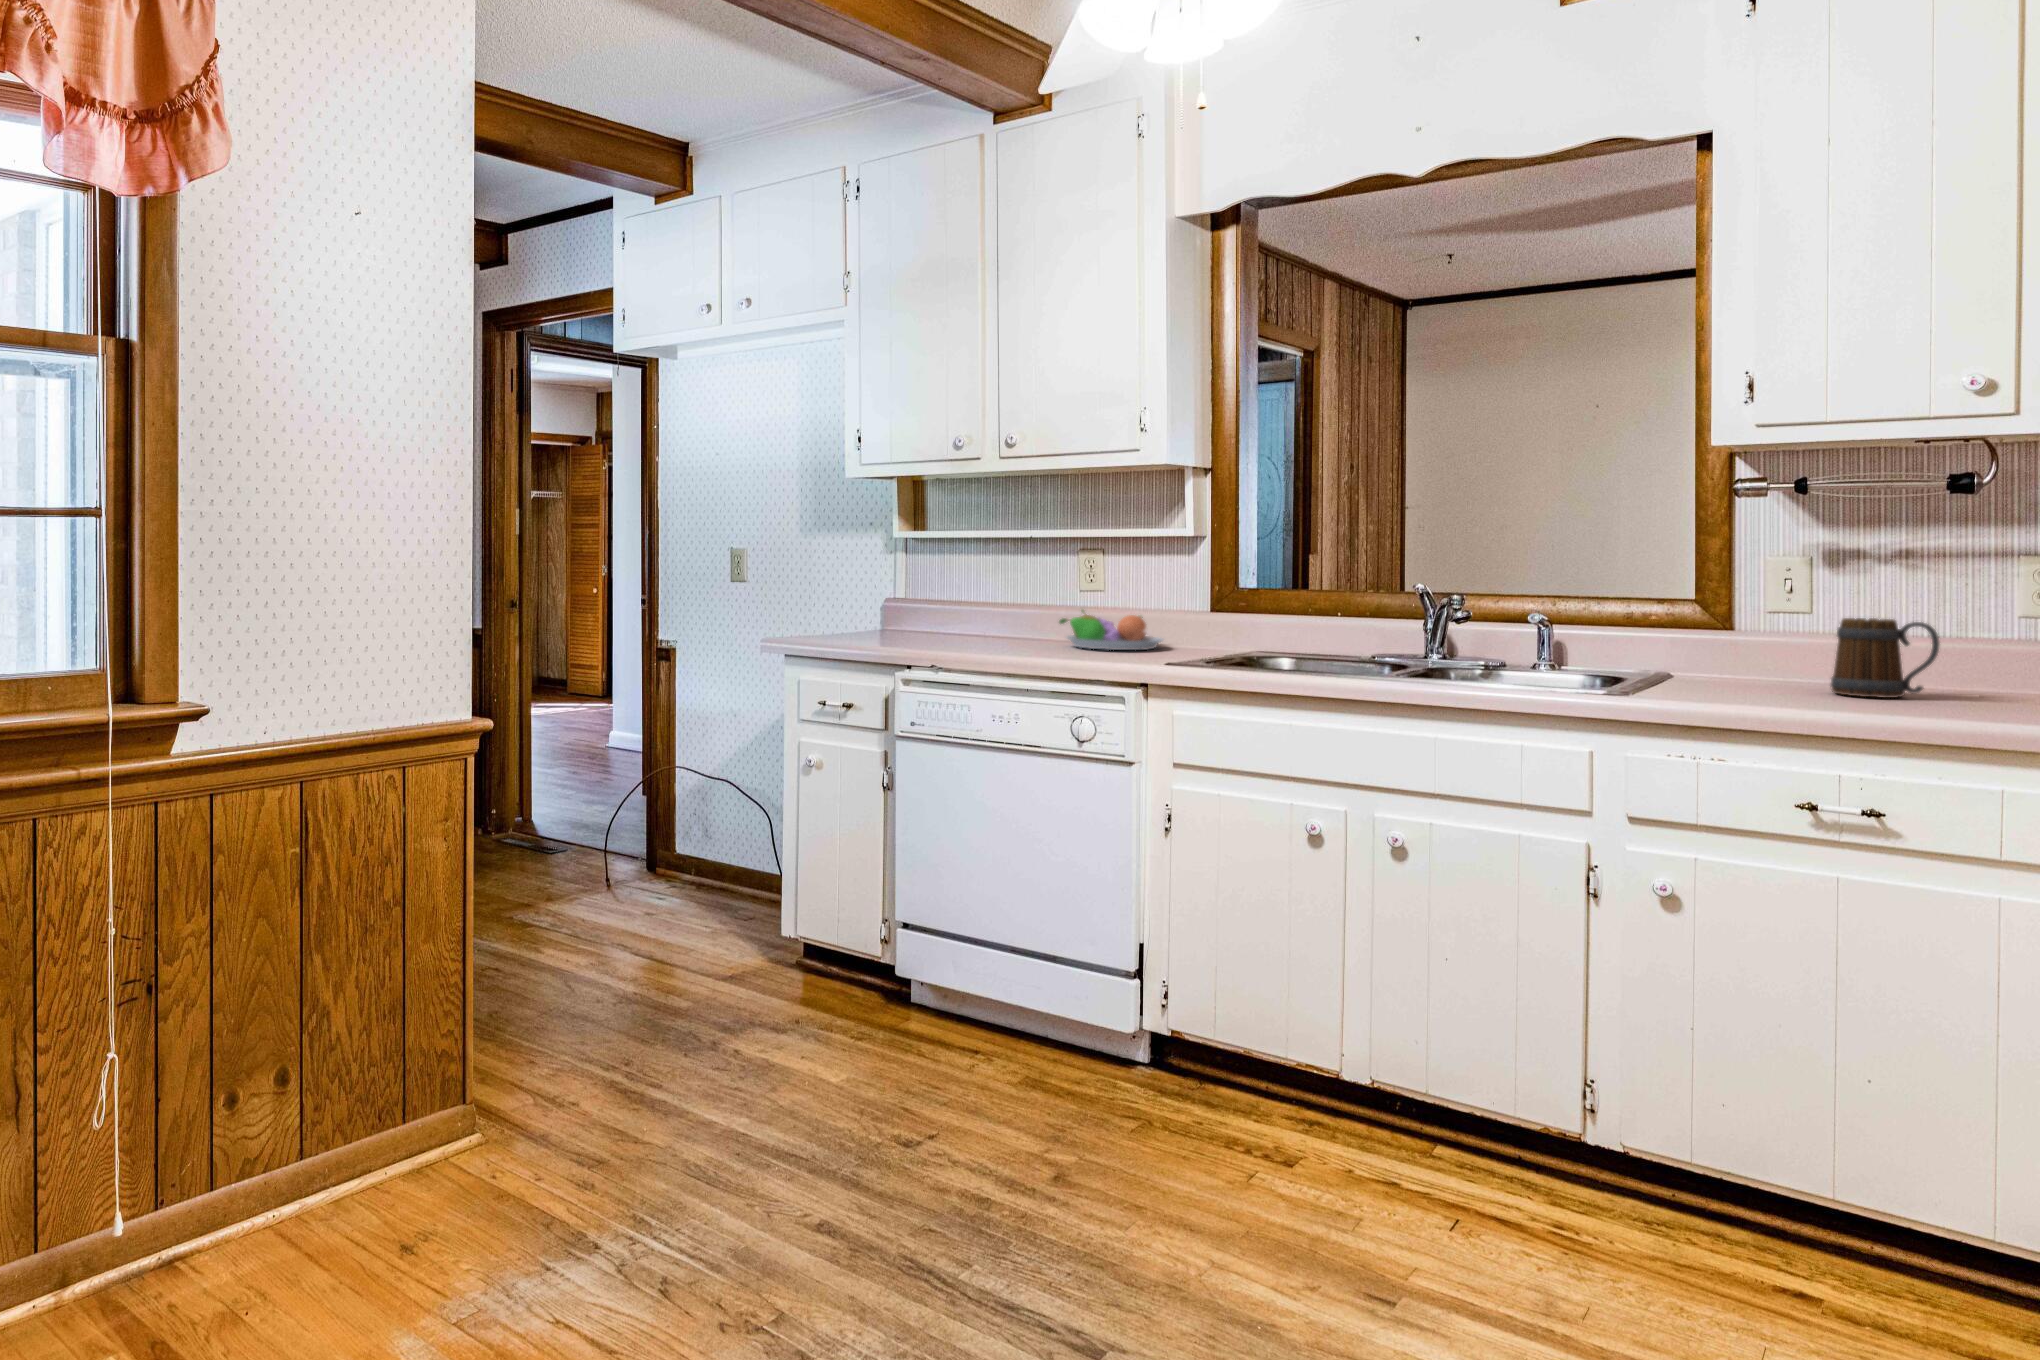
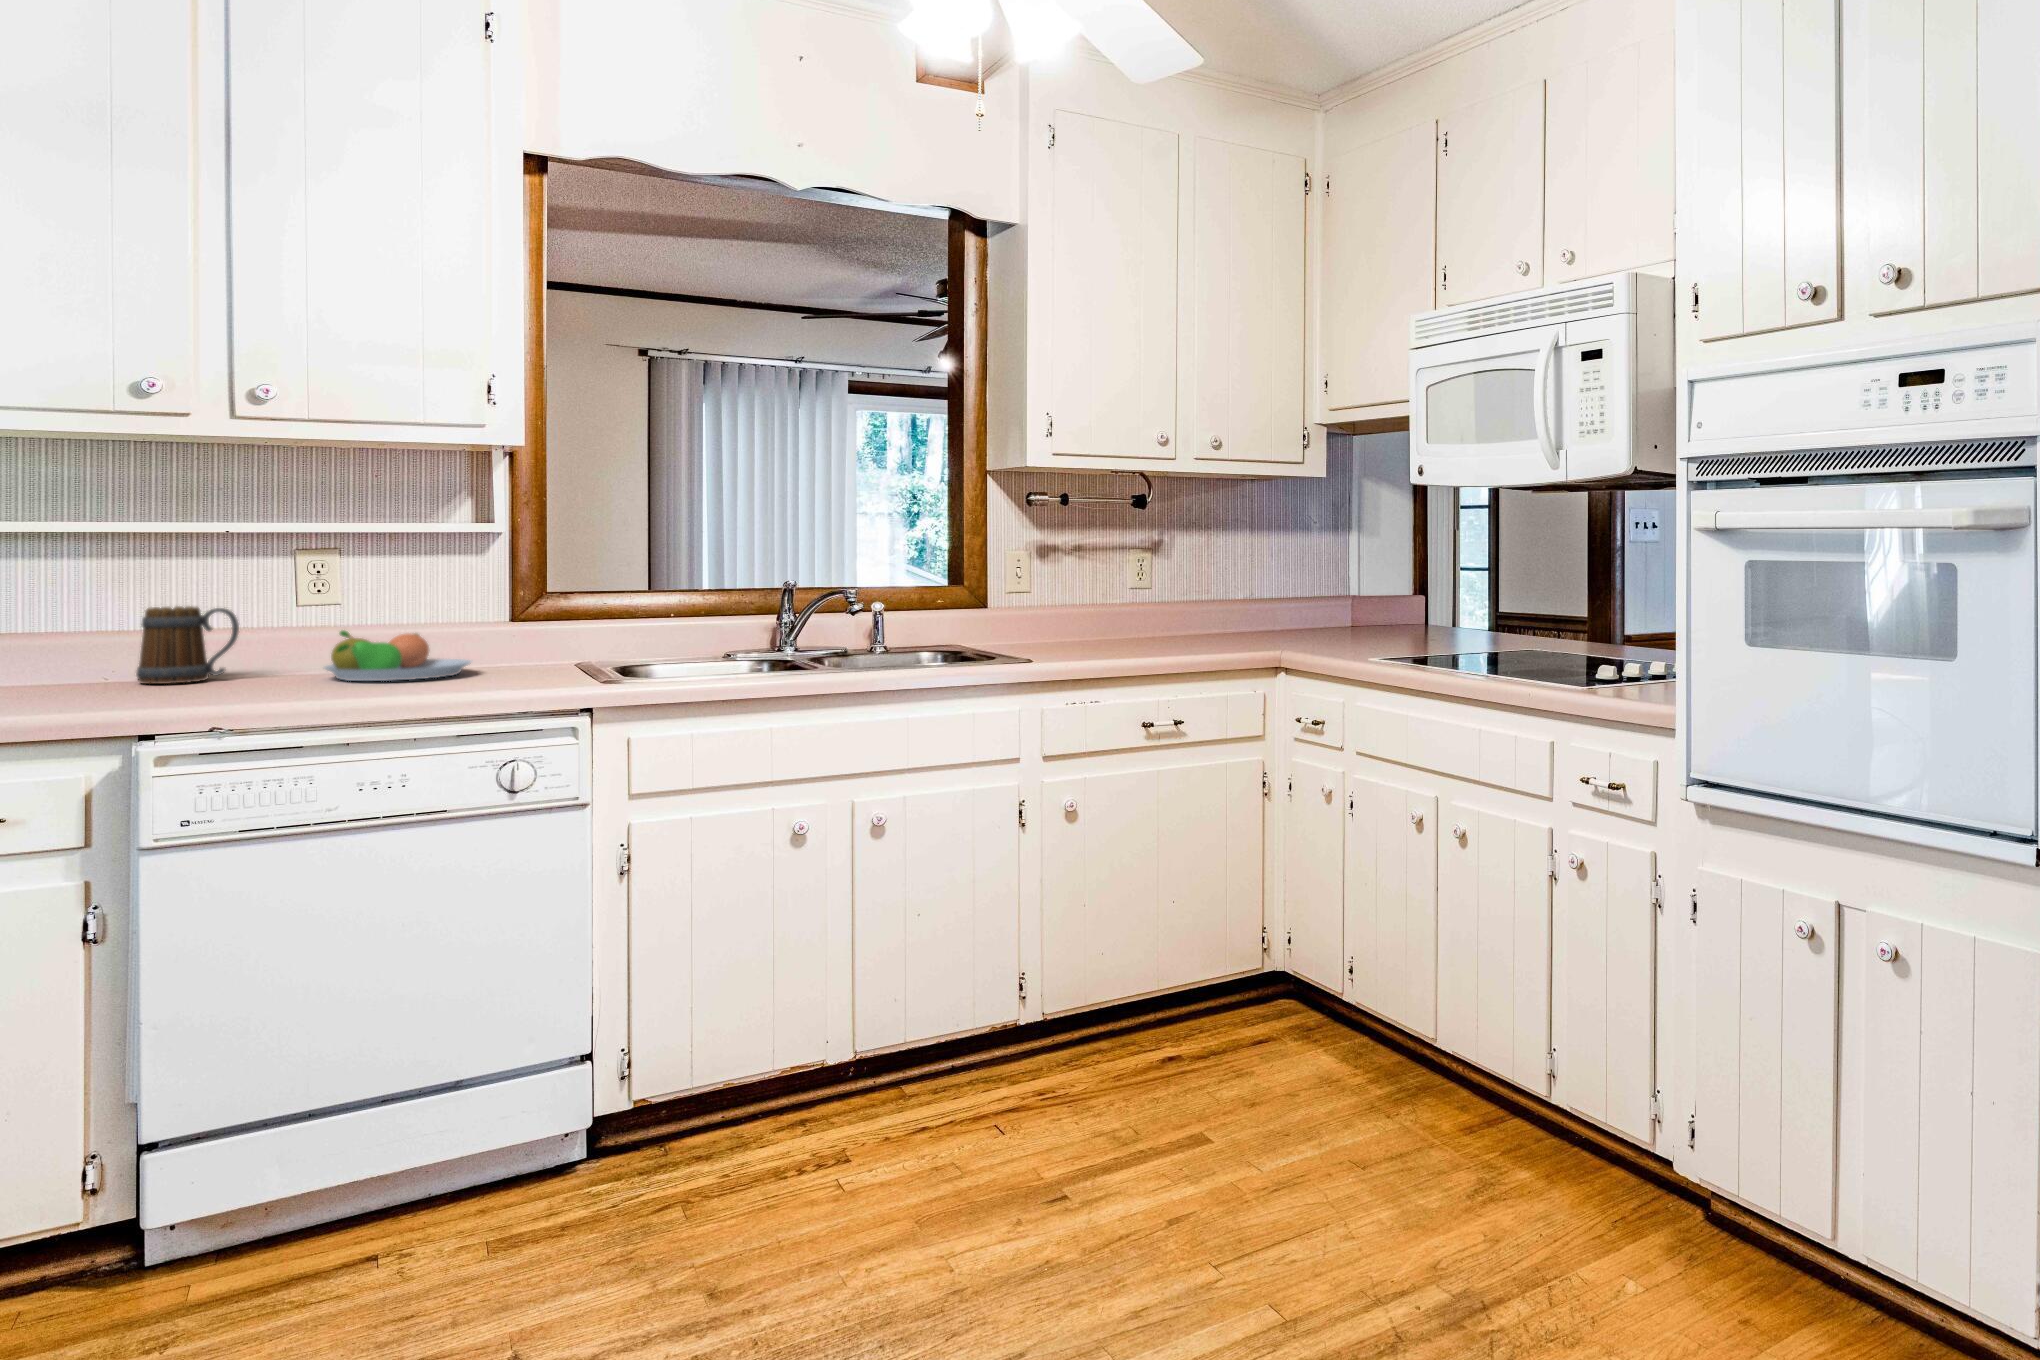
mug: present [1831,618,1939,698] -> present [136,606,239,684]

